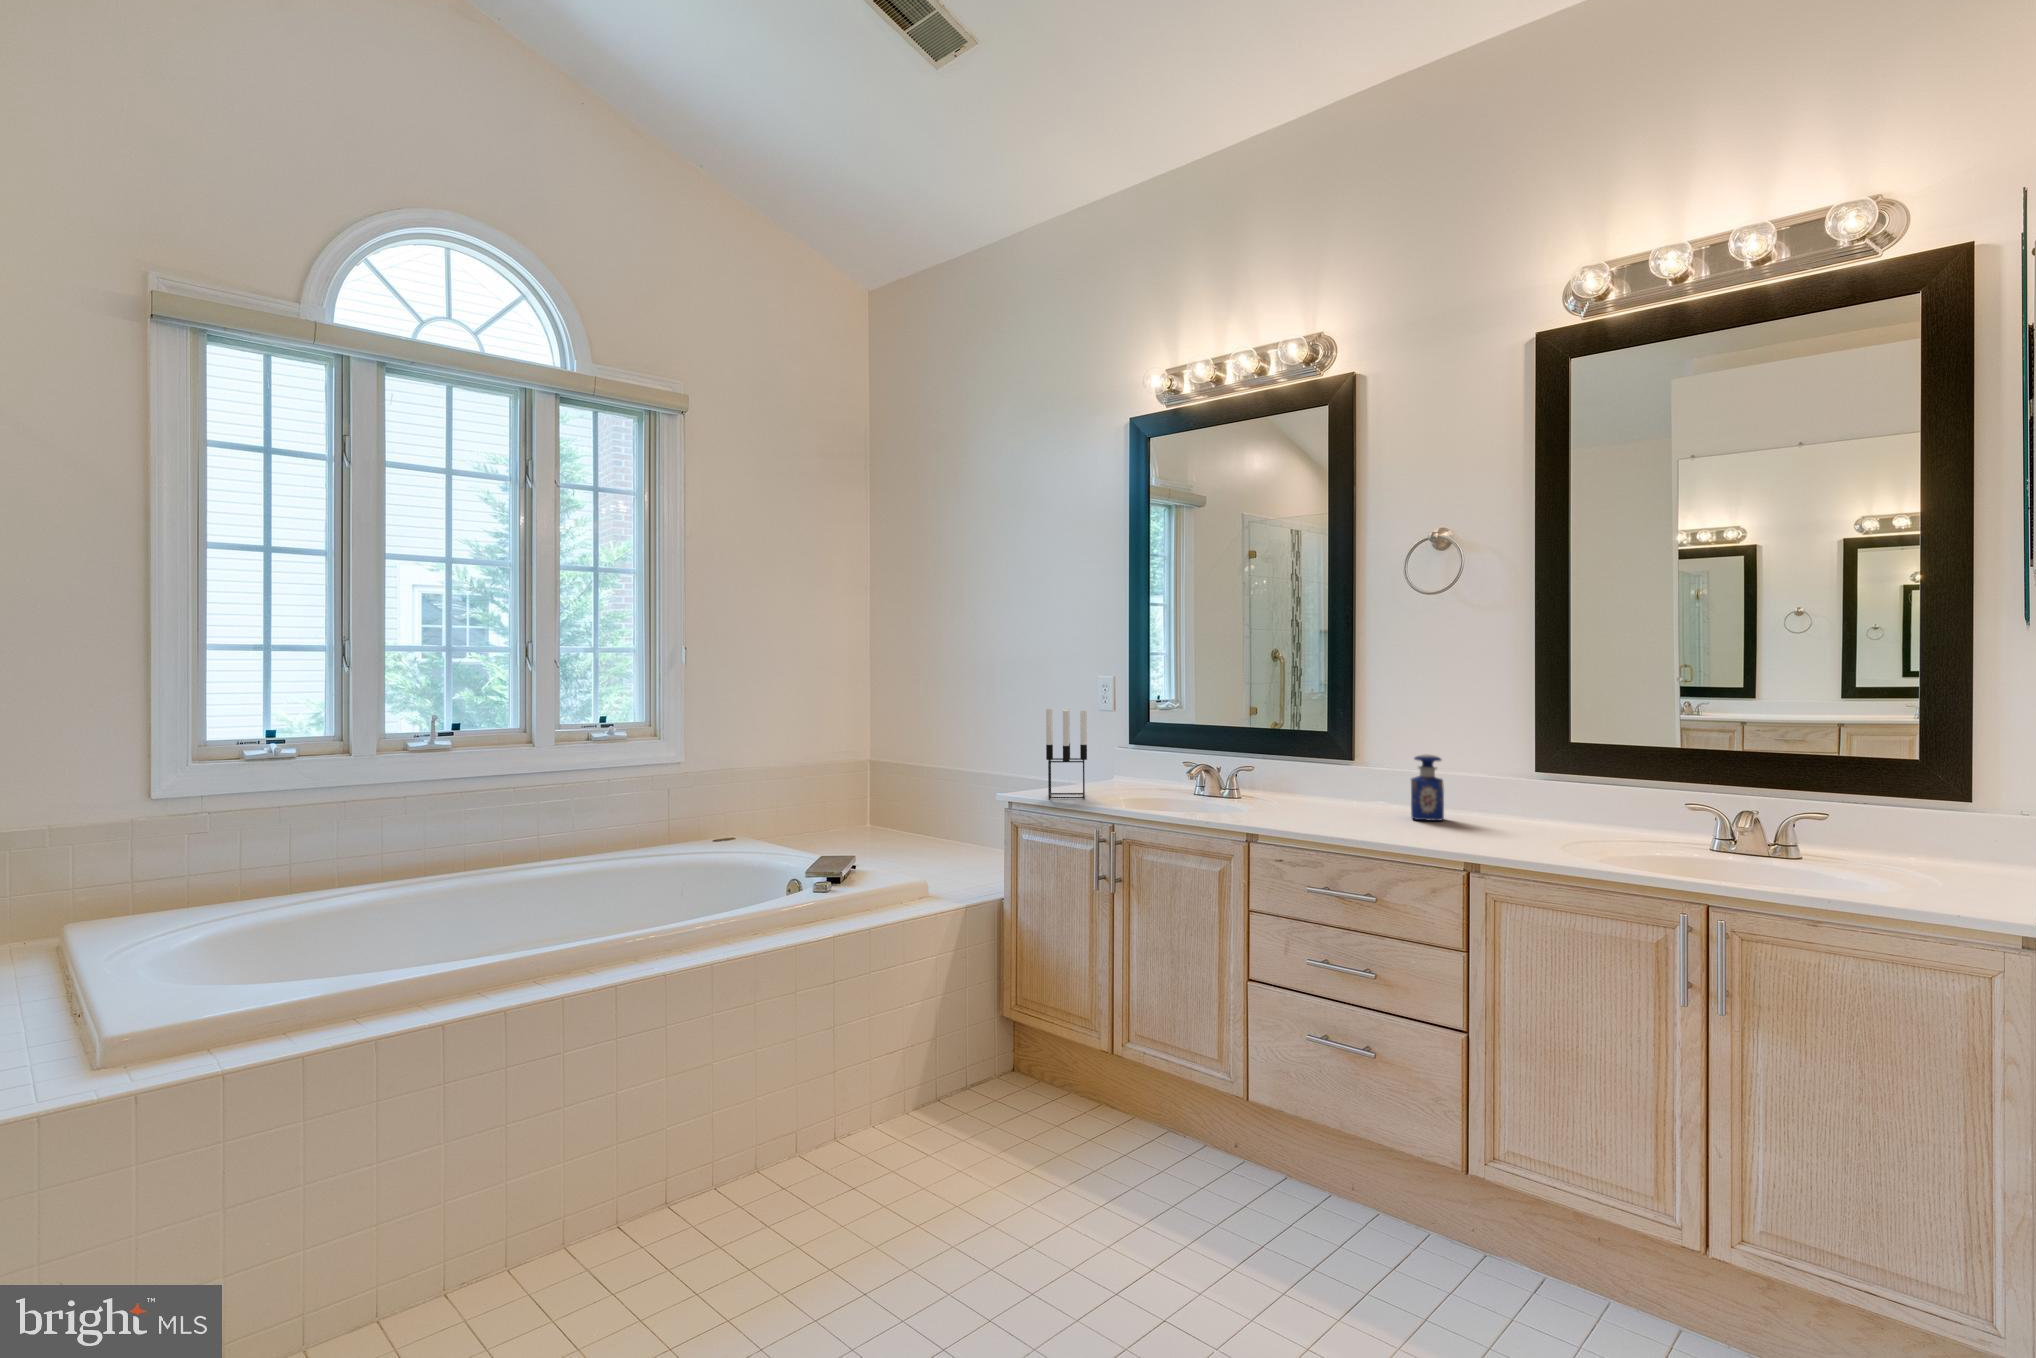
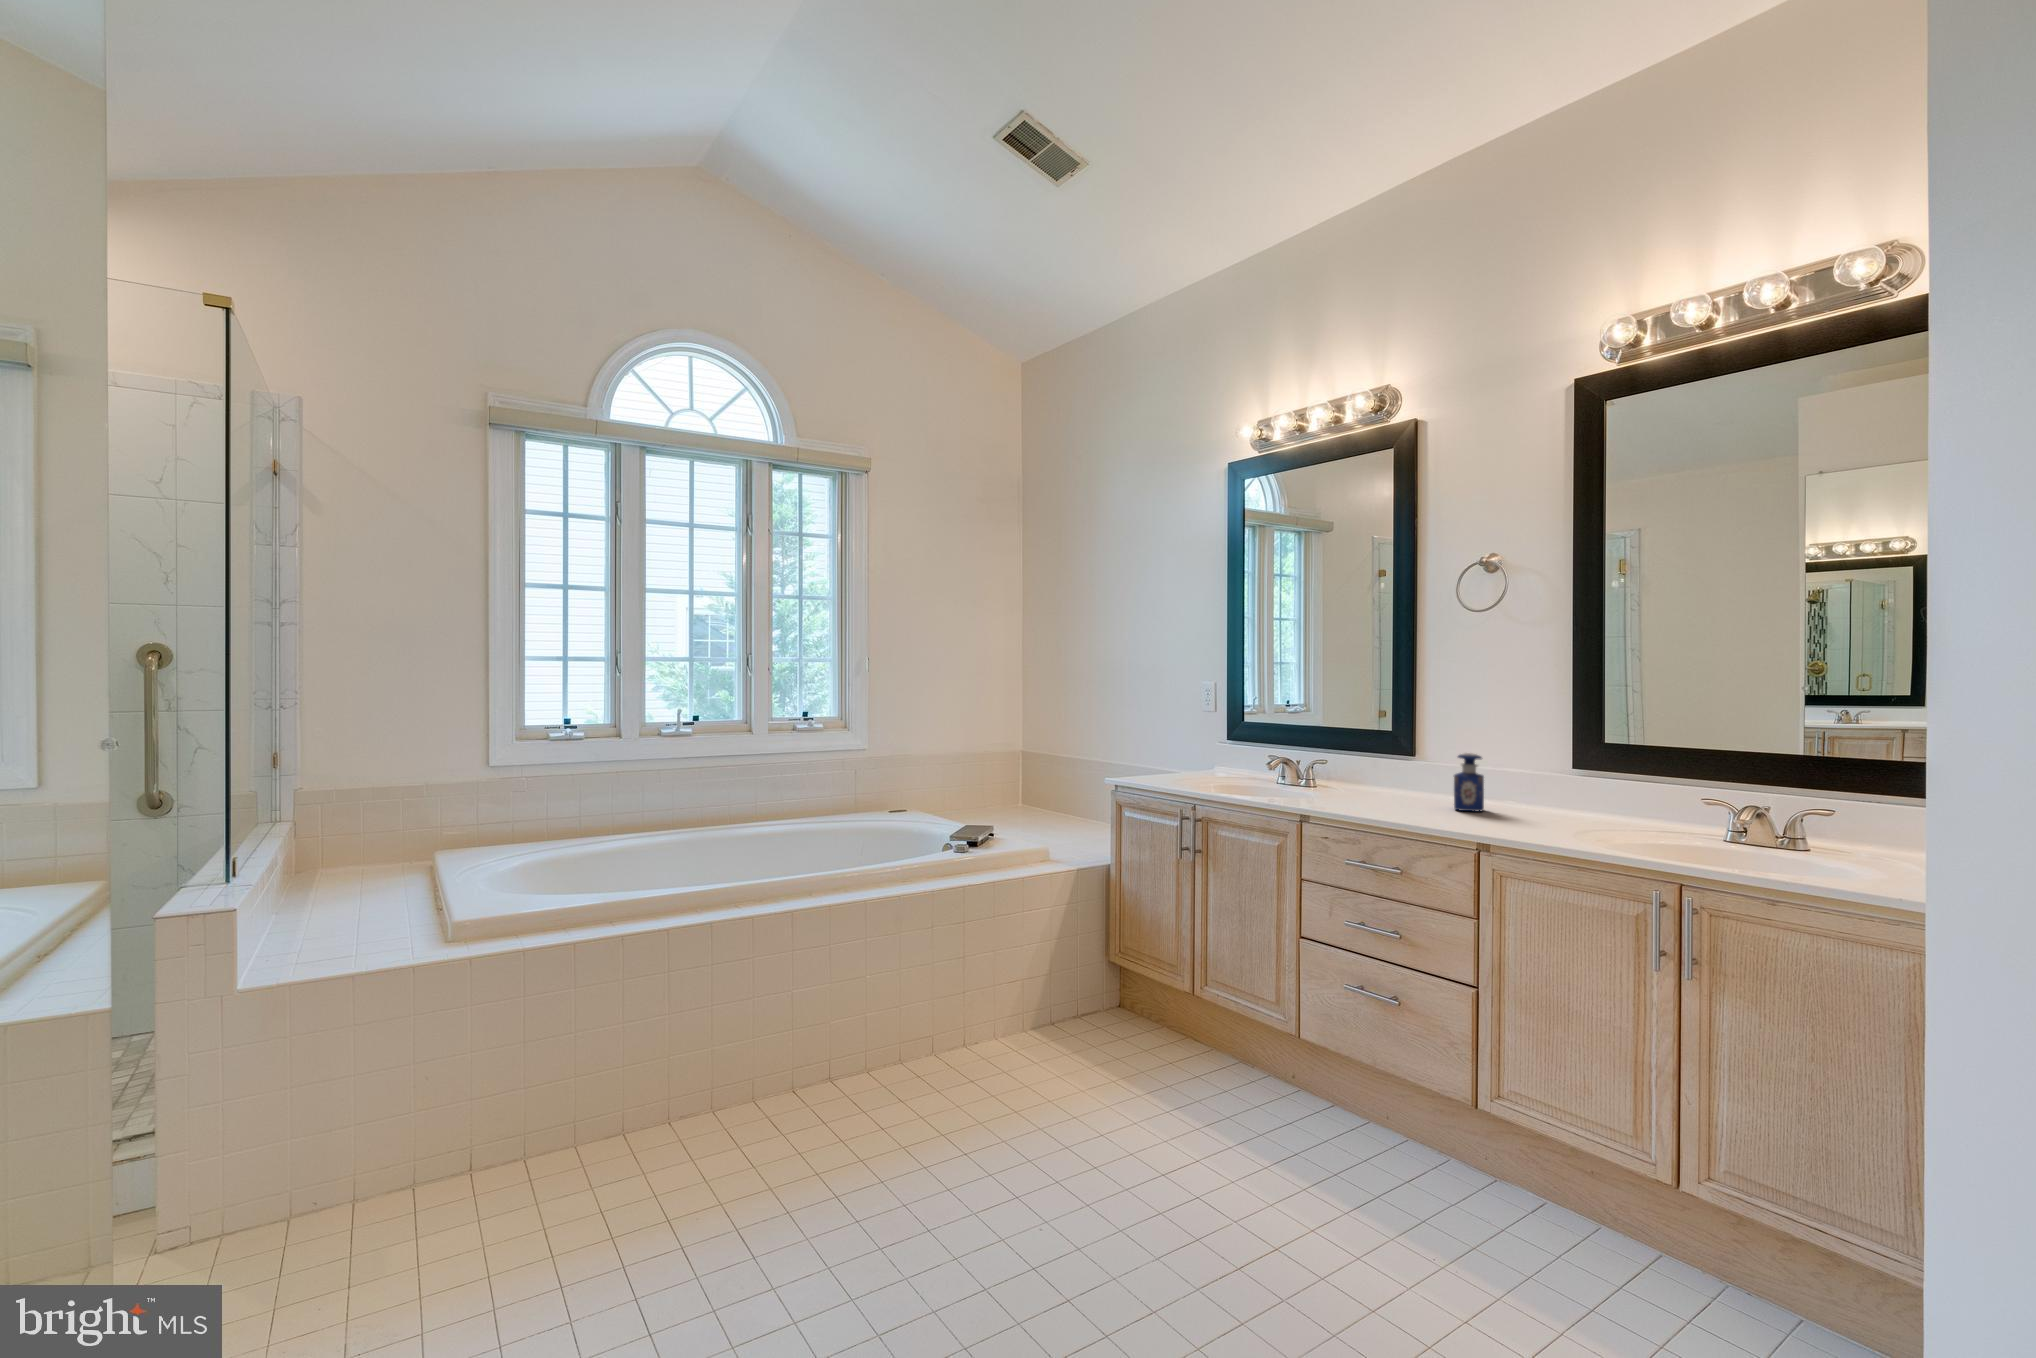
candle holder: present [1046,708,1087,798] -> none [1146,708,1180,785]

